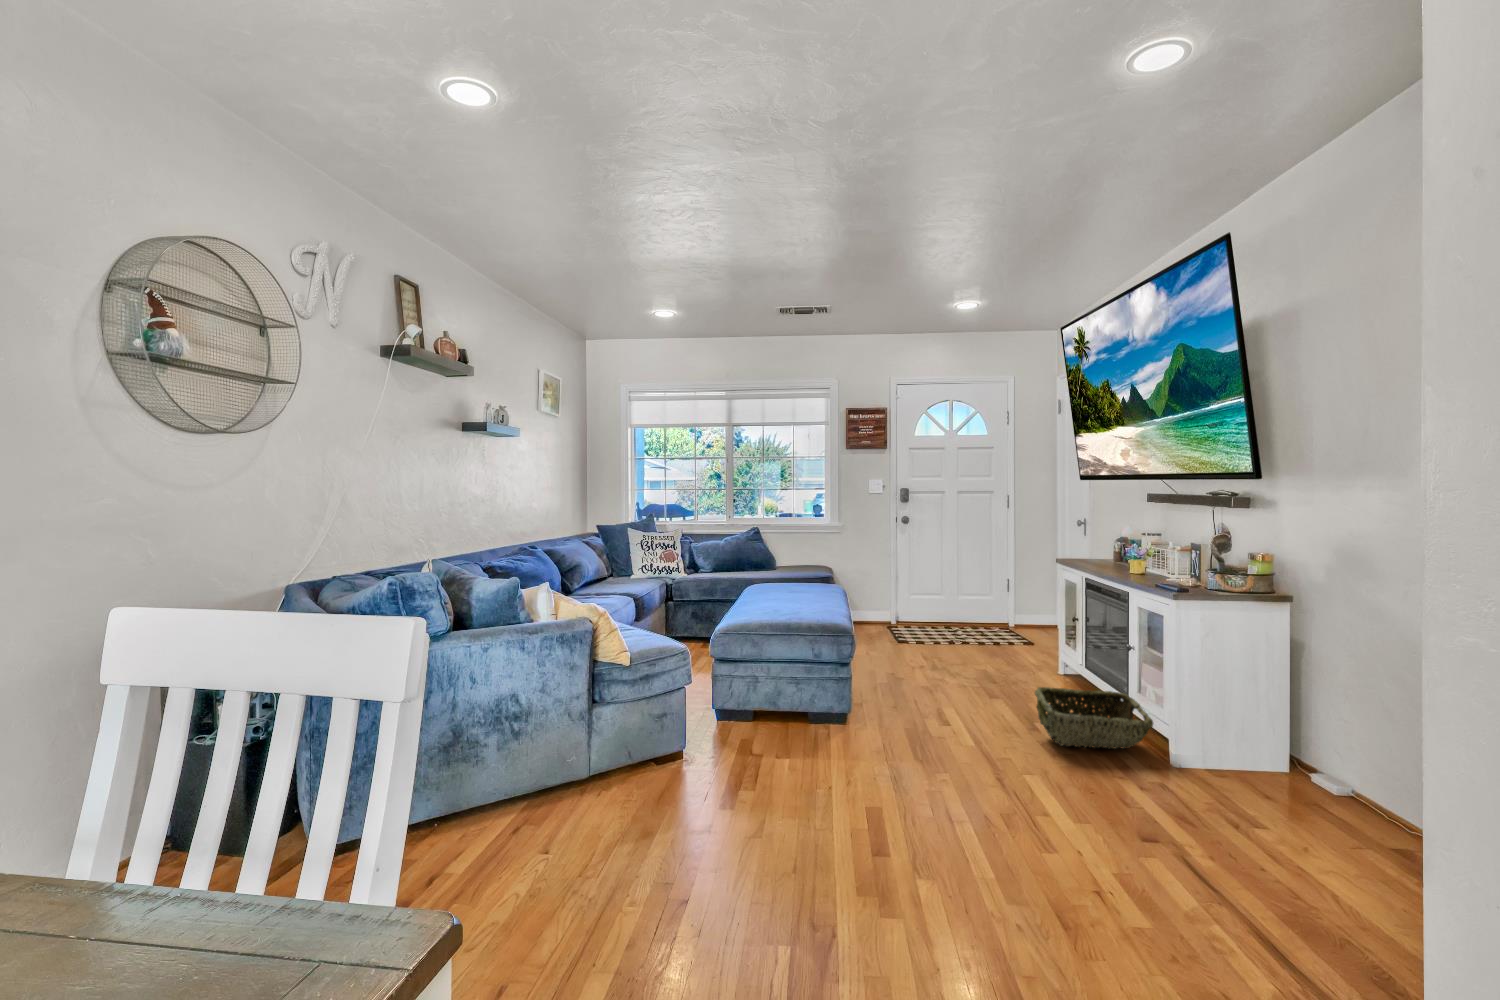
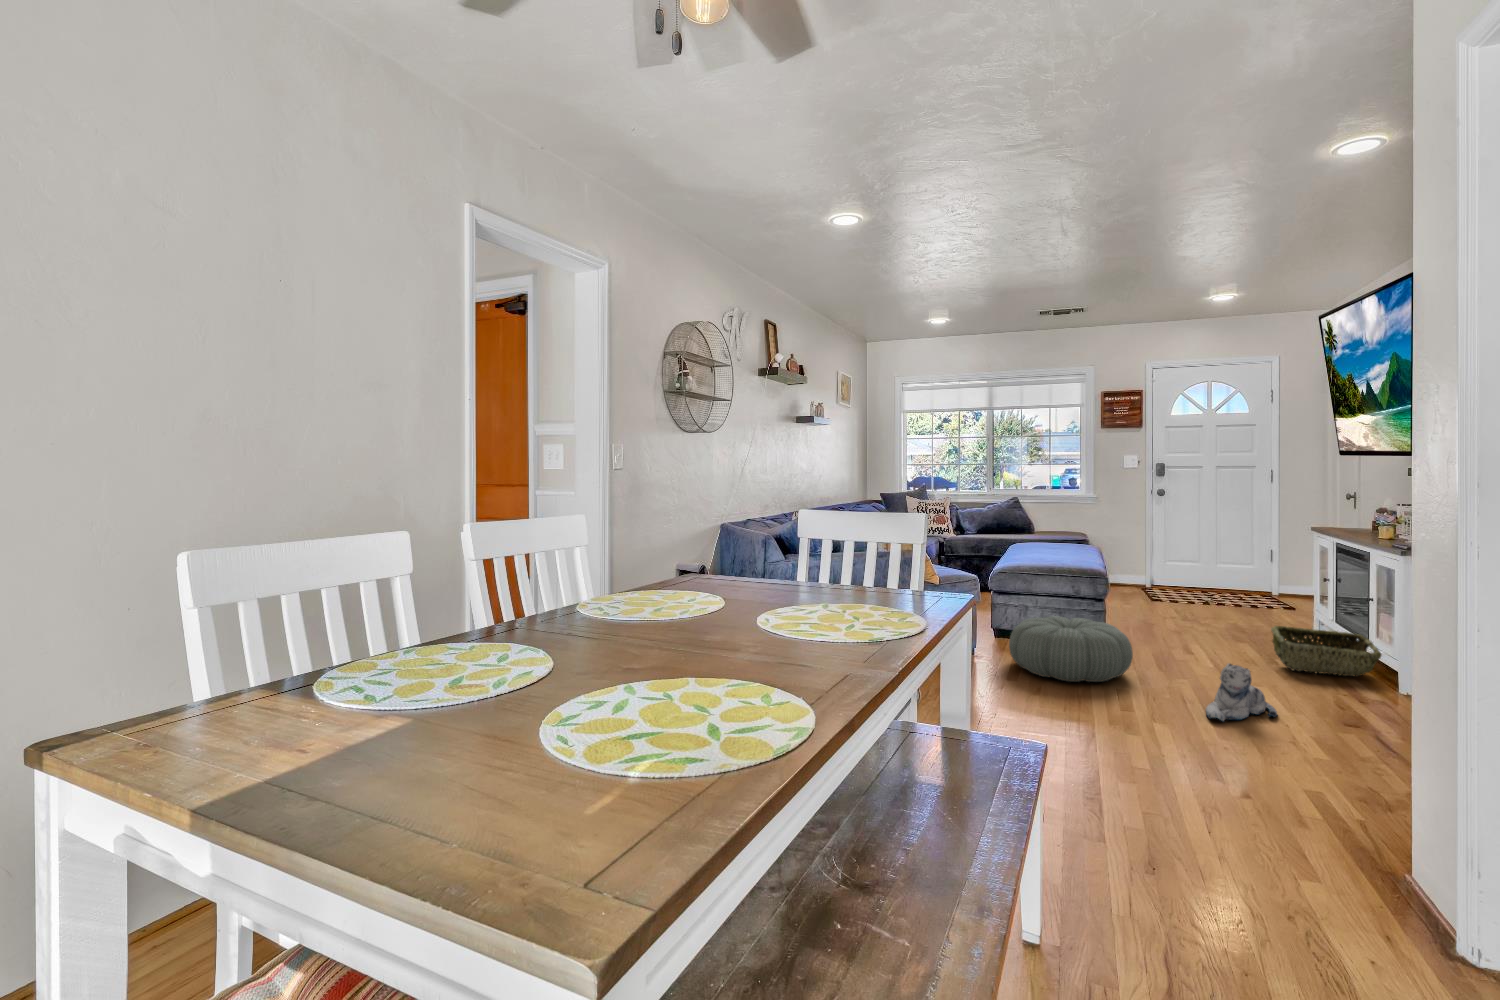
pouf: none [727,698,886,805] -> present [1009,616,1133,682]
plush toy: none [984,777,1070,873] -> present [1206,663,1277,721]

